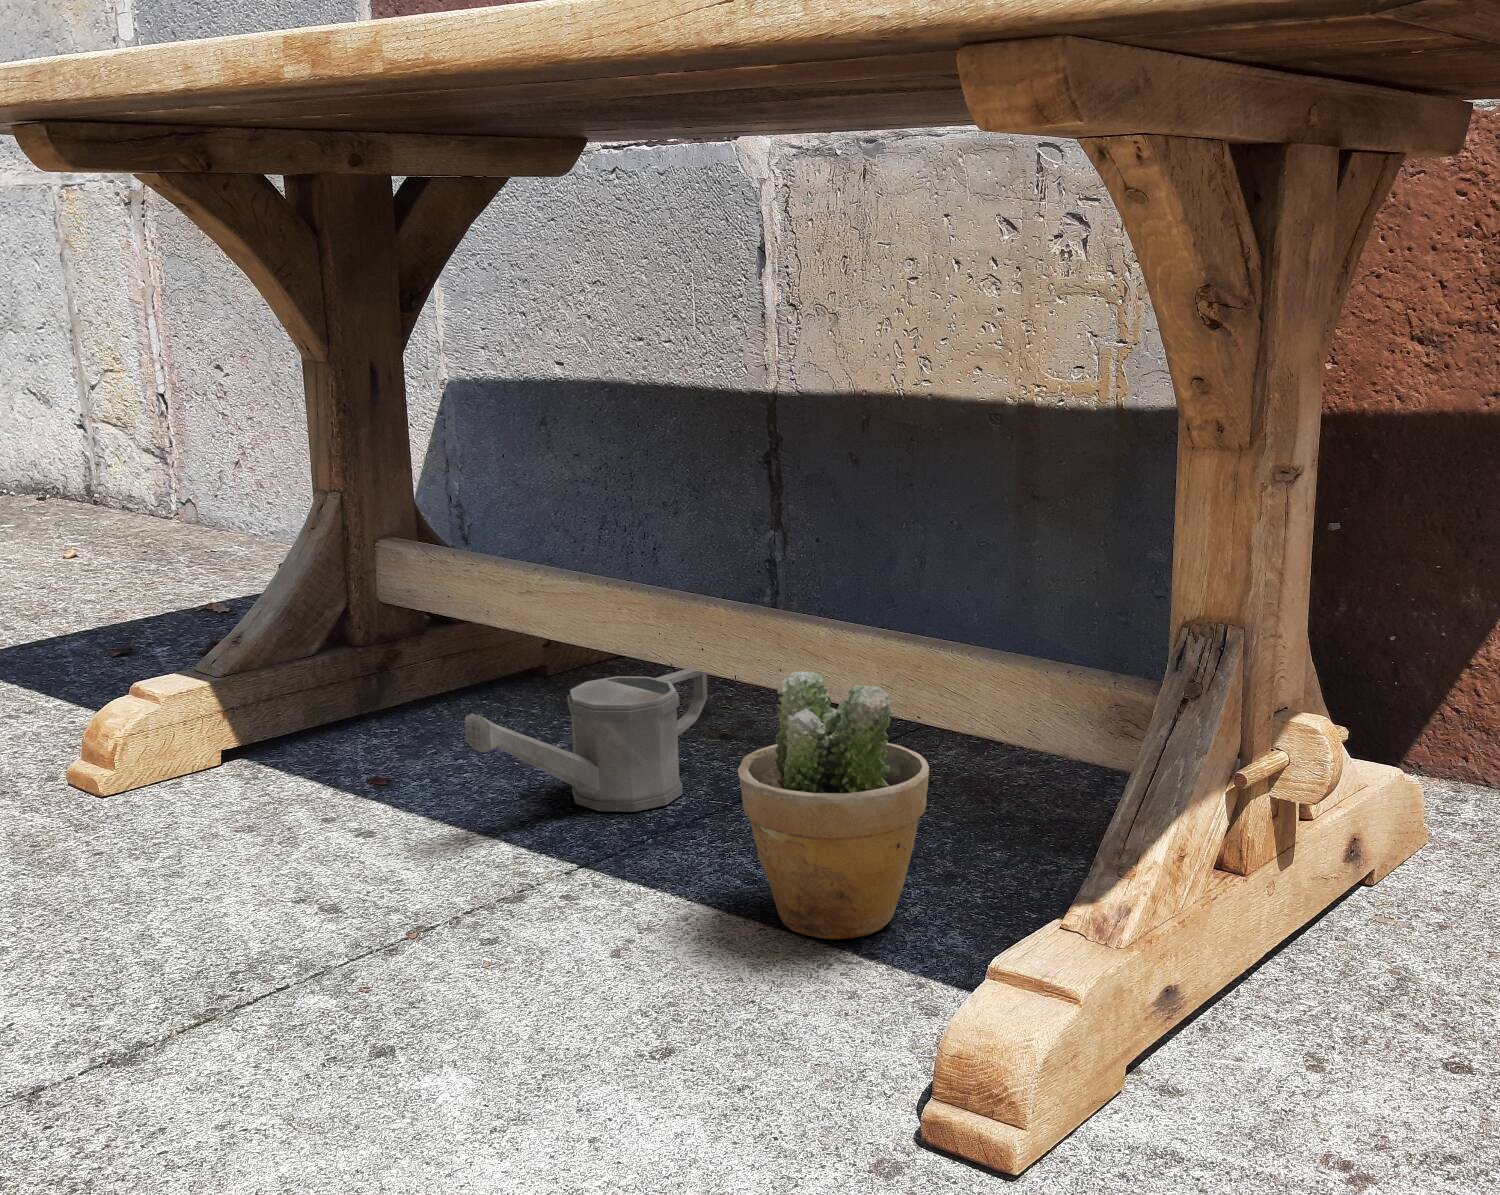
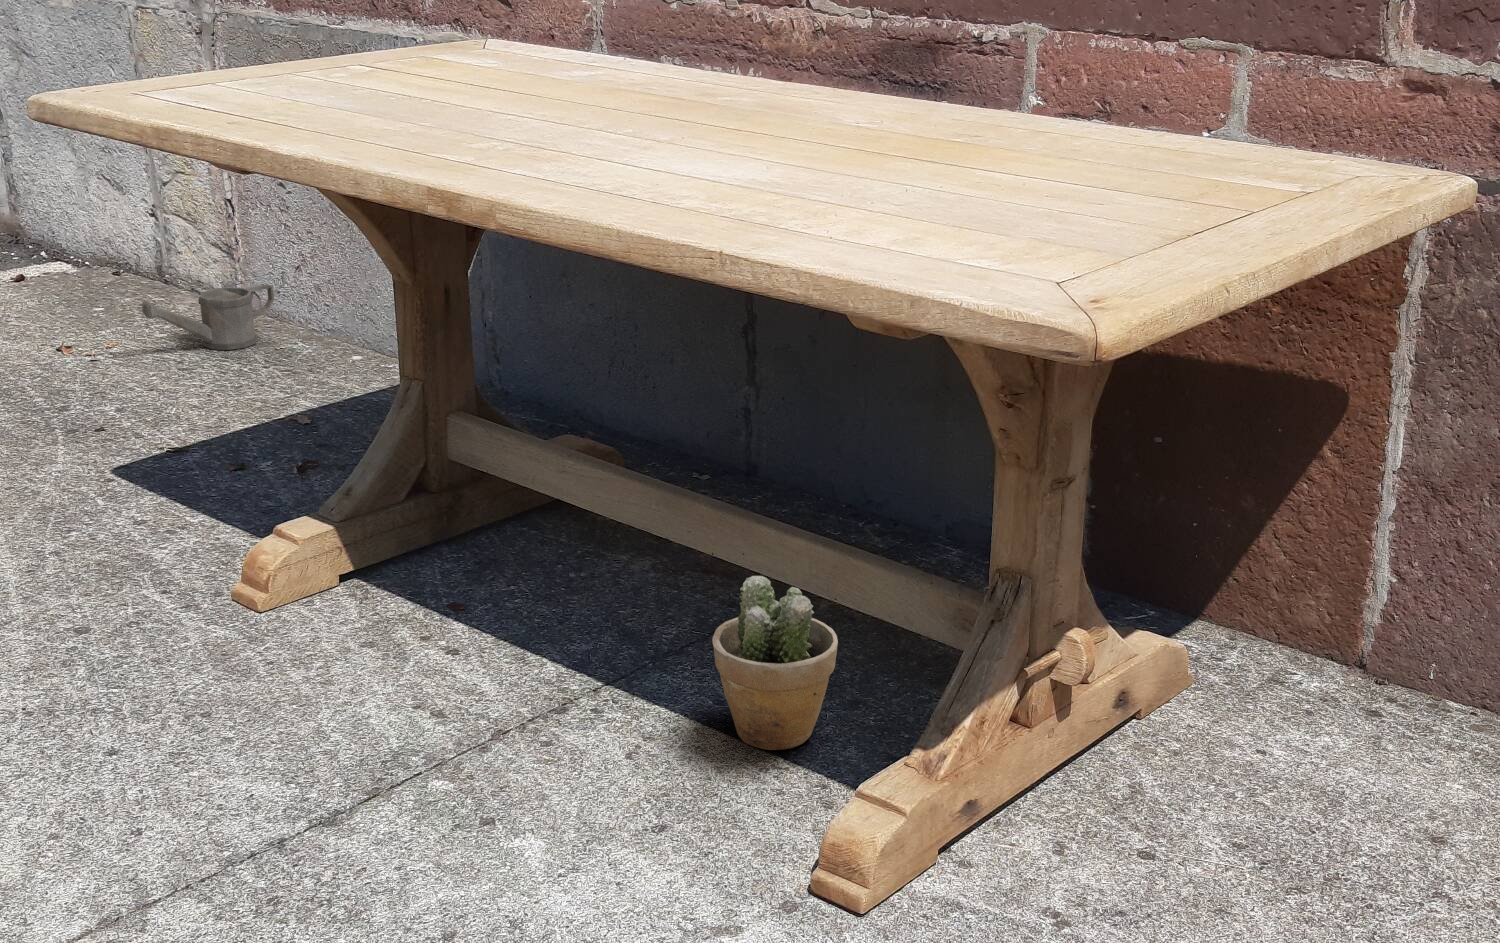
watering can: present [465,667,707,812] -> present [142,284,274,350]

